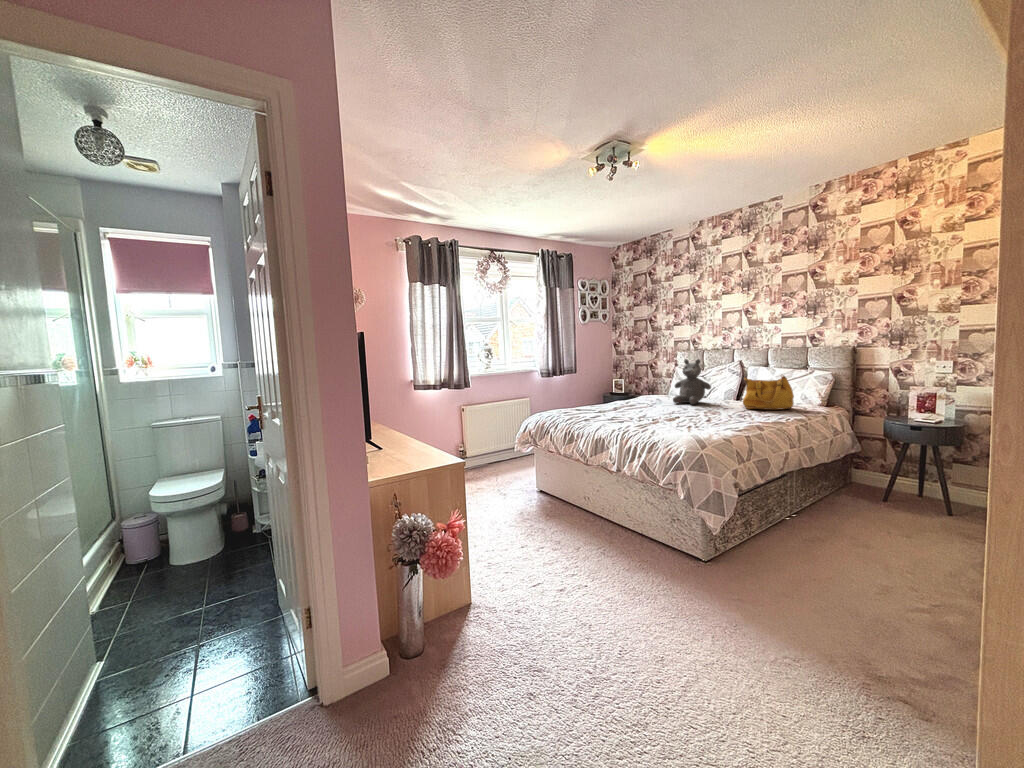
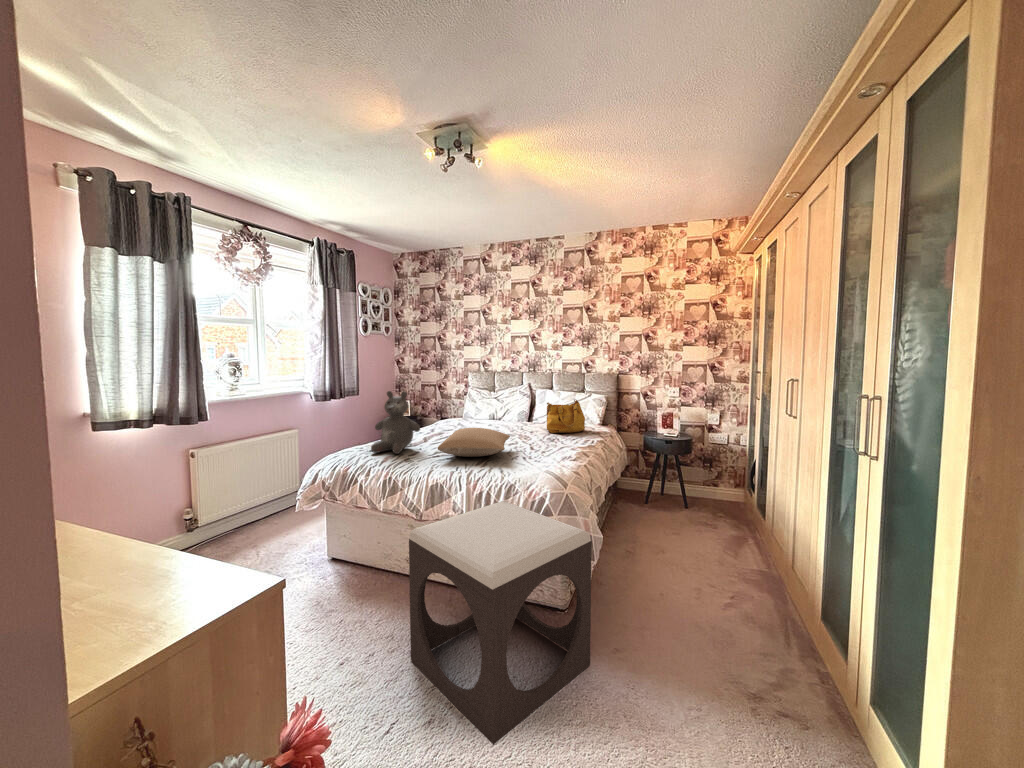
teddy bear: present [673,359,711,404] -> present [371,391,420,454]
pillow: none [608,397,684,422] -> present [438,428,510,457]
footstool: none [556,457,705,630] -> present [409,501,592,745]

